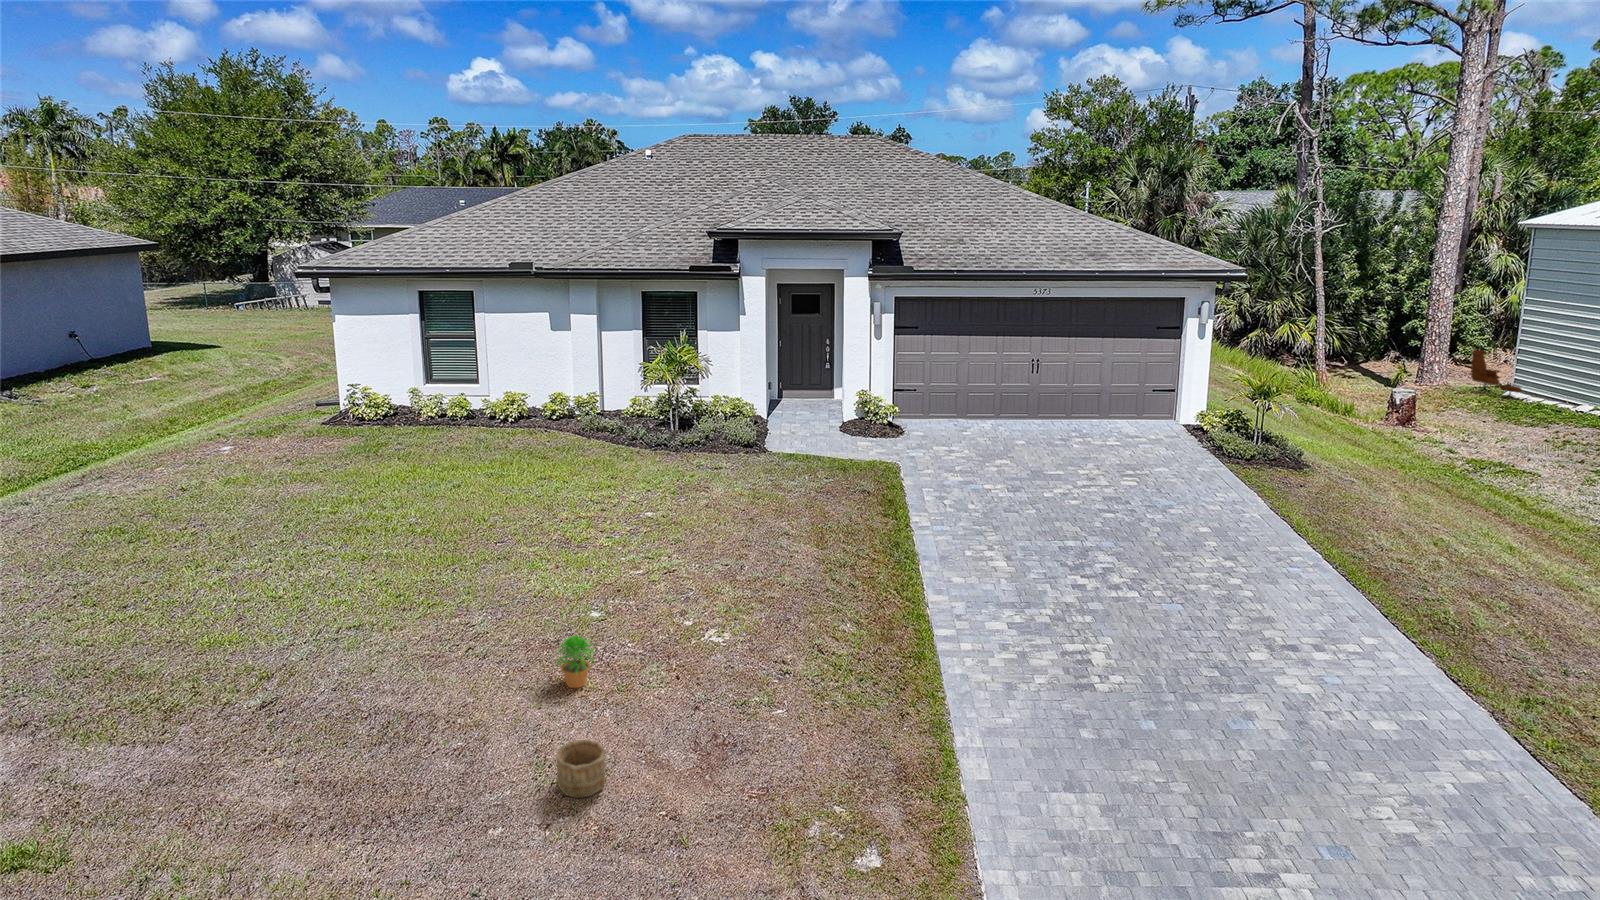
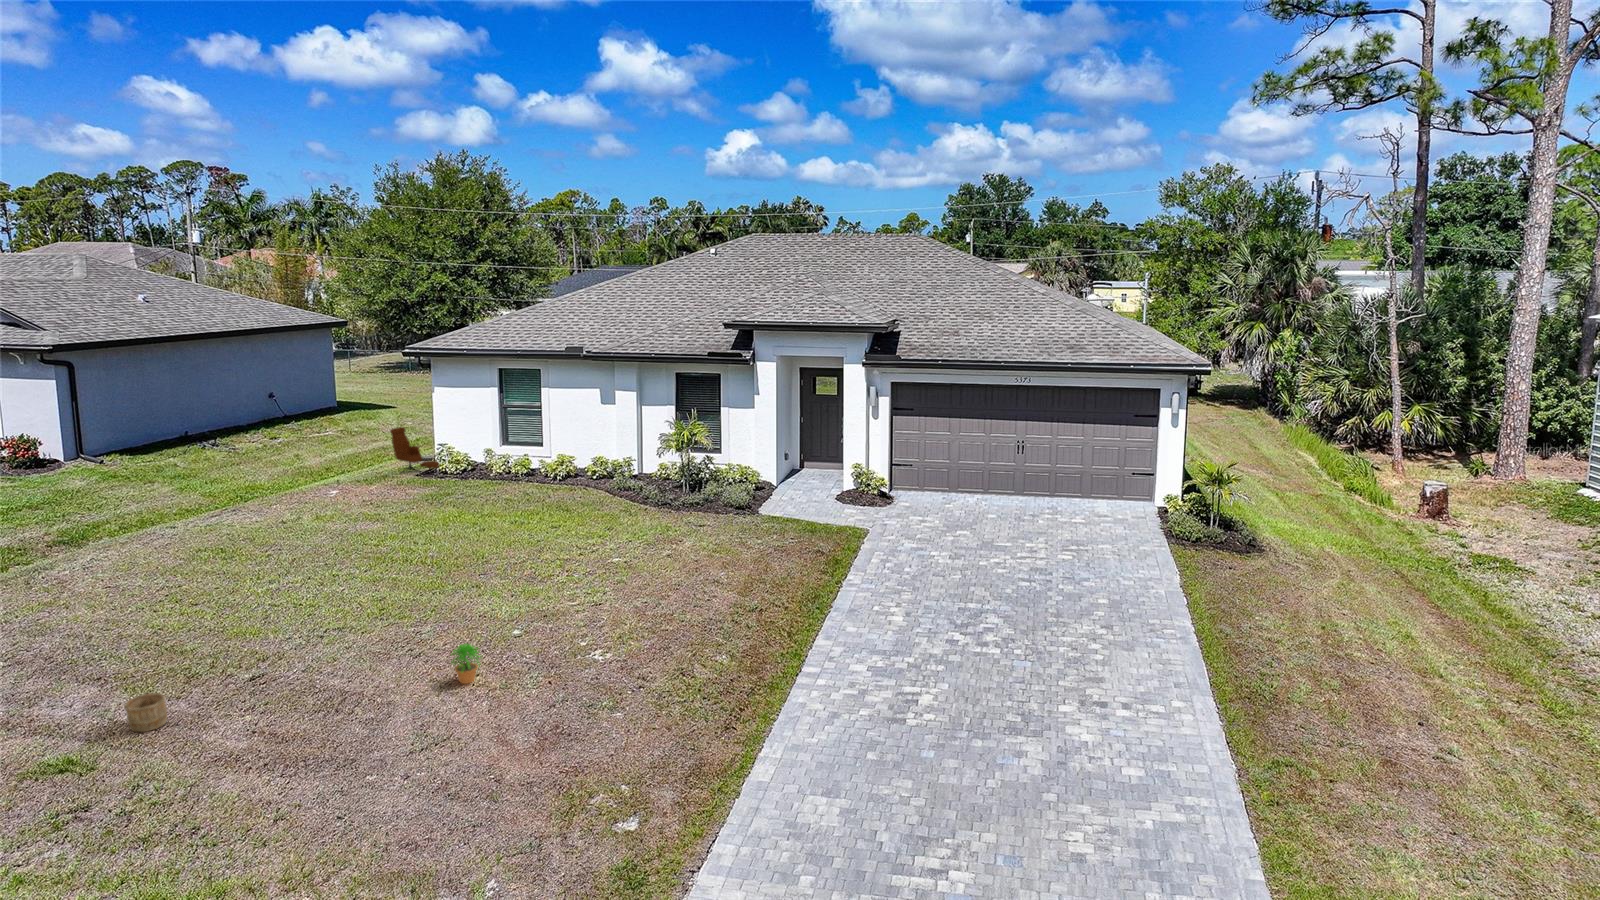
lounge chair: present [1471,350,1522,397] -> present [390,427,440,474]
wooden bucket: present [555,740,606,798] -> present [125,693,167,732]

